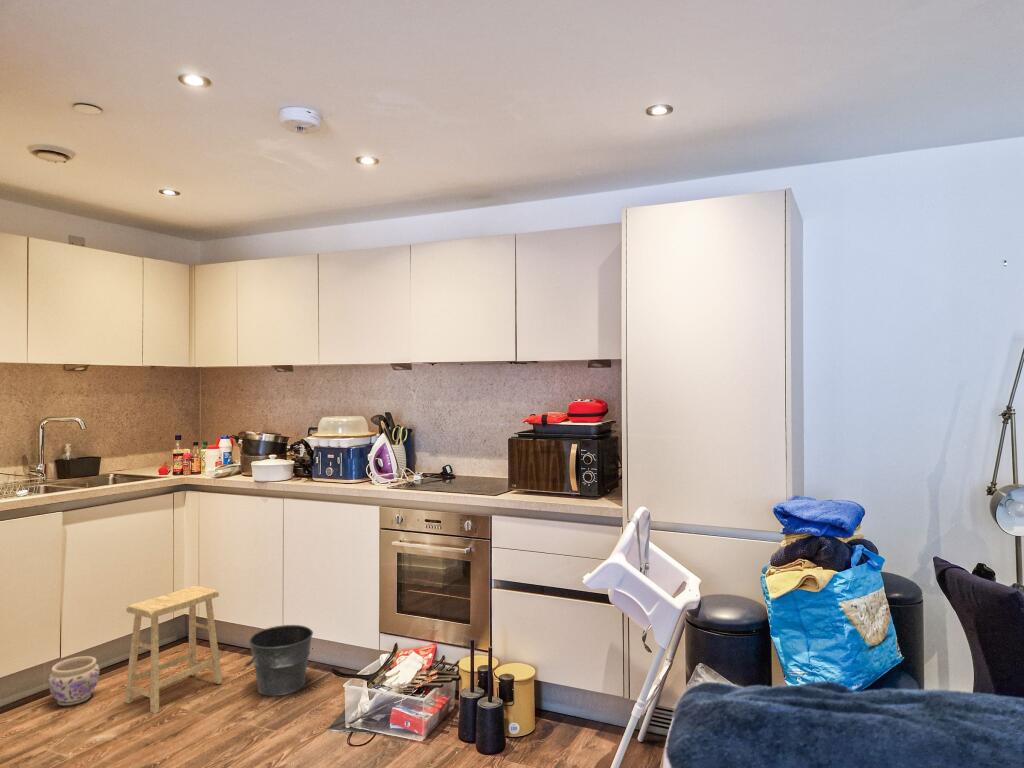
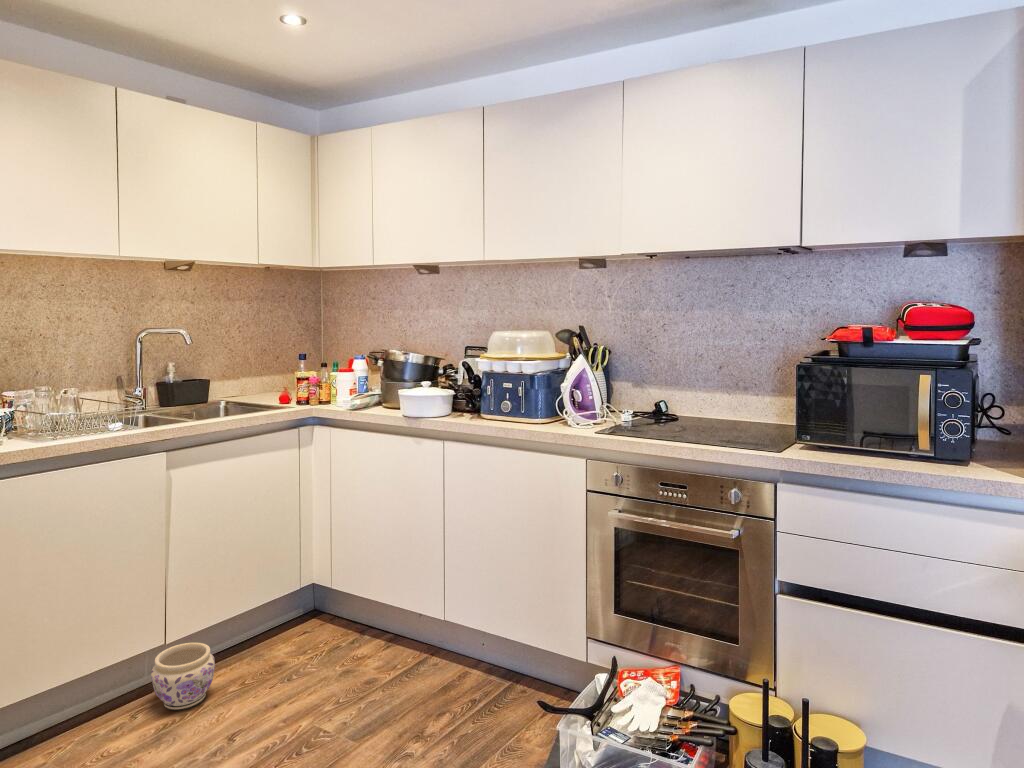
footstool: present [124,586,222,714] -> none [245,556,370,736]
bucket: present [244,625,313,696] -> none [401,615,492,718]

